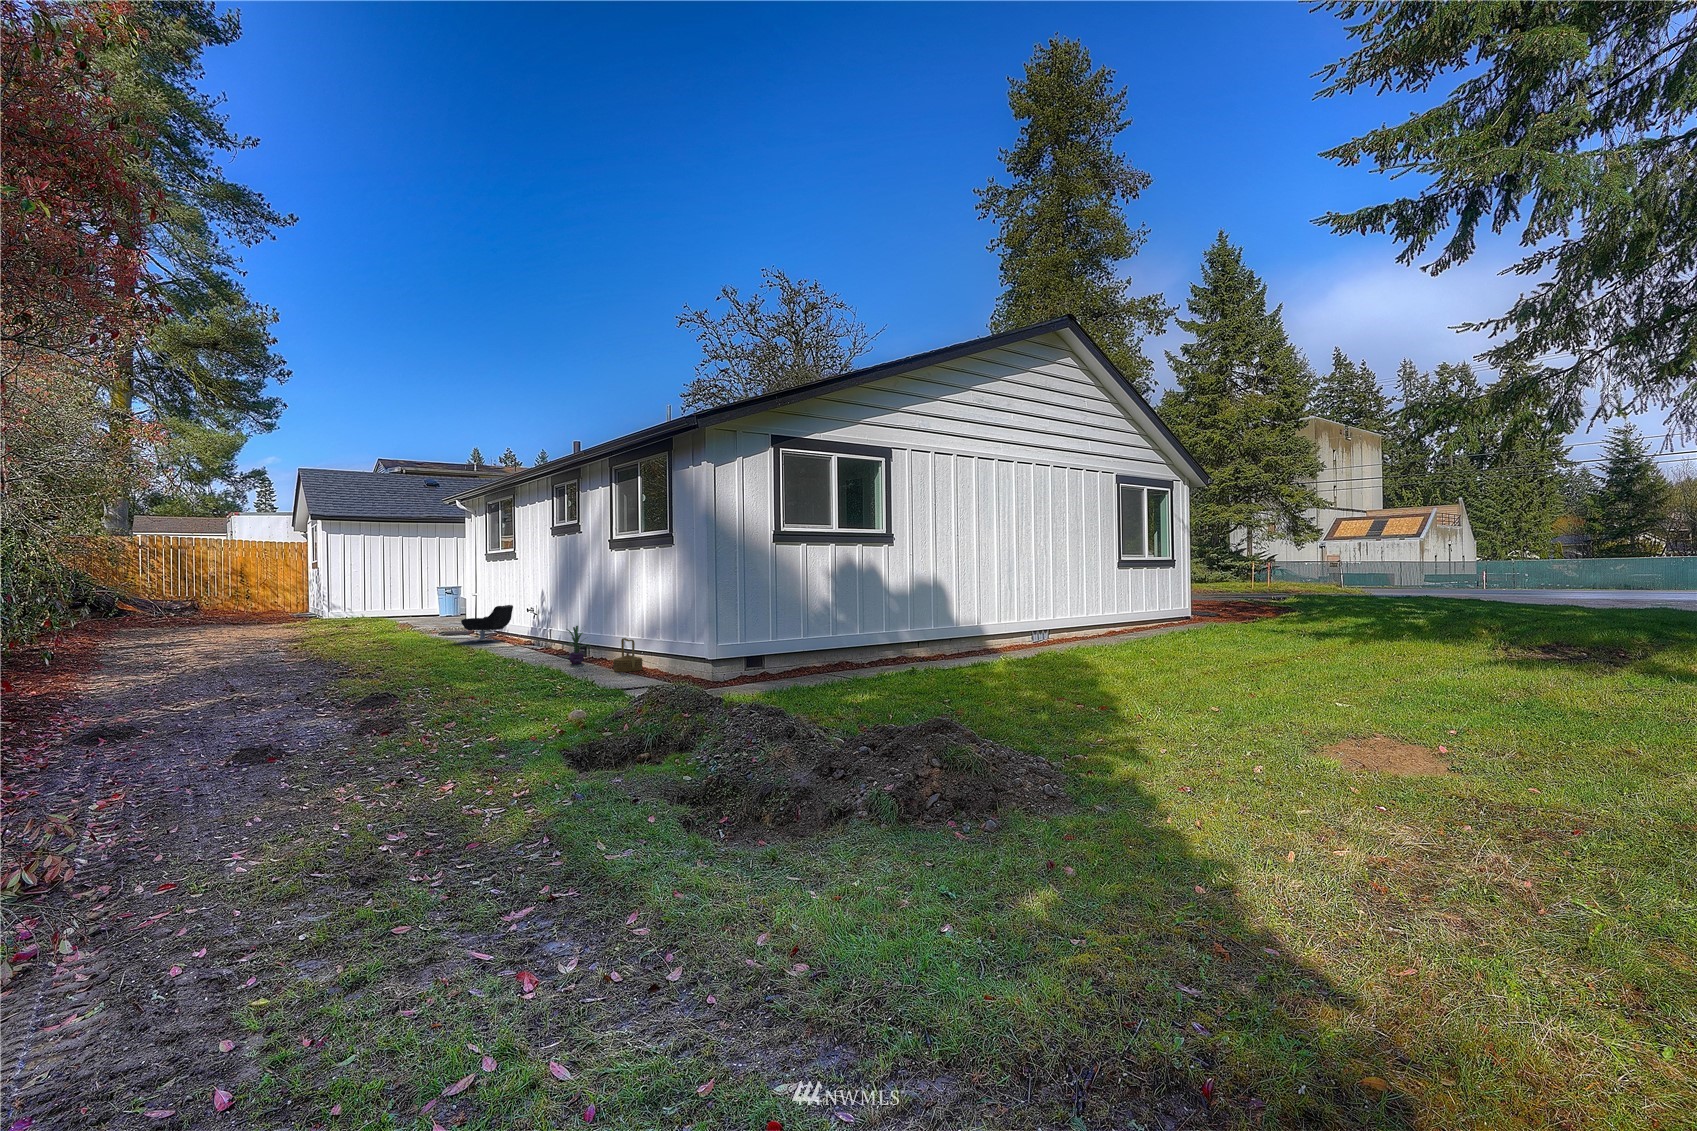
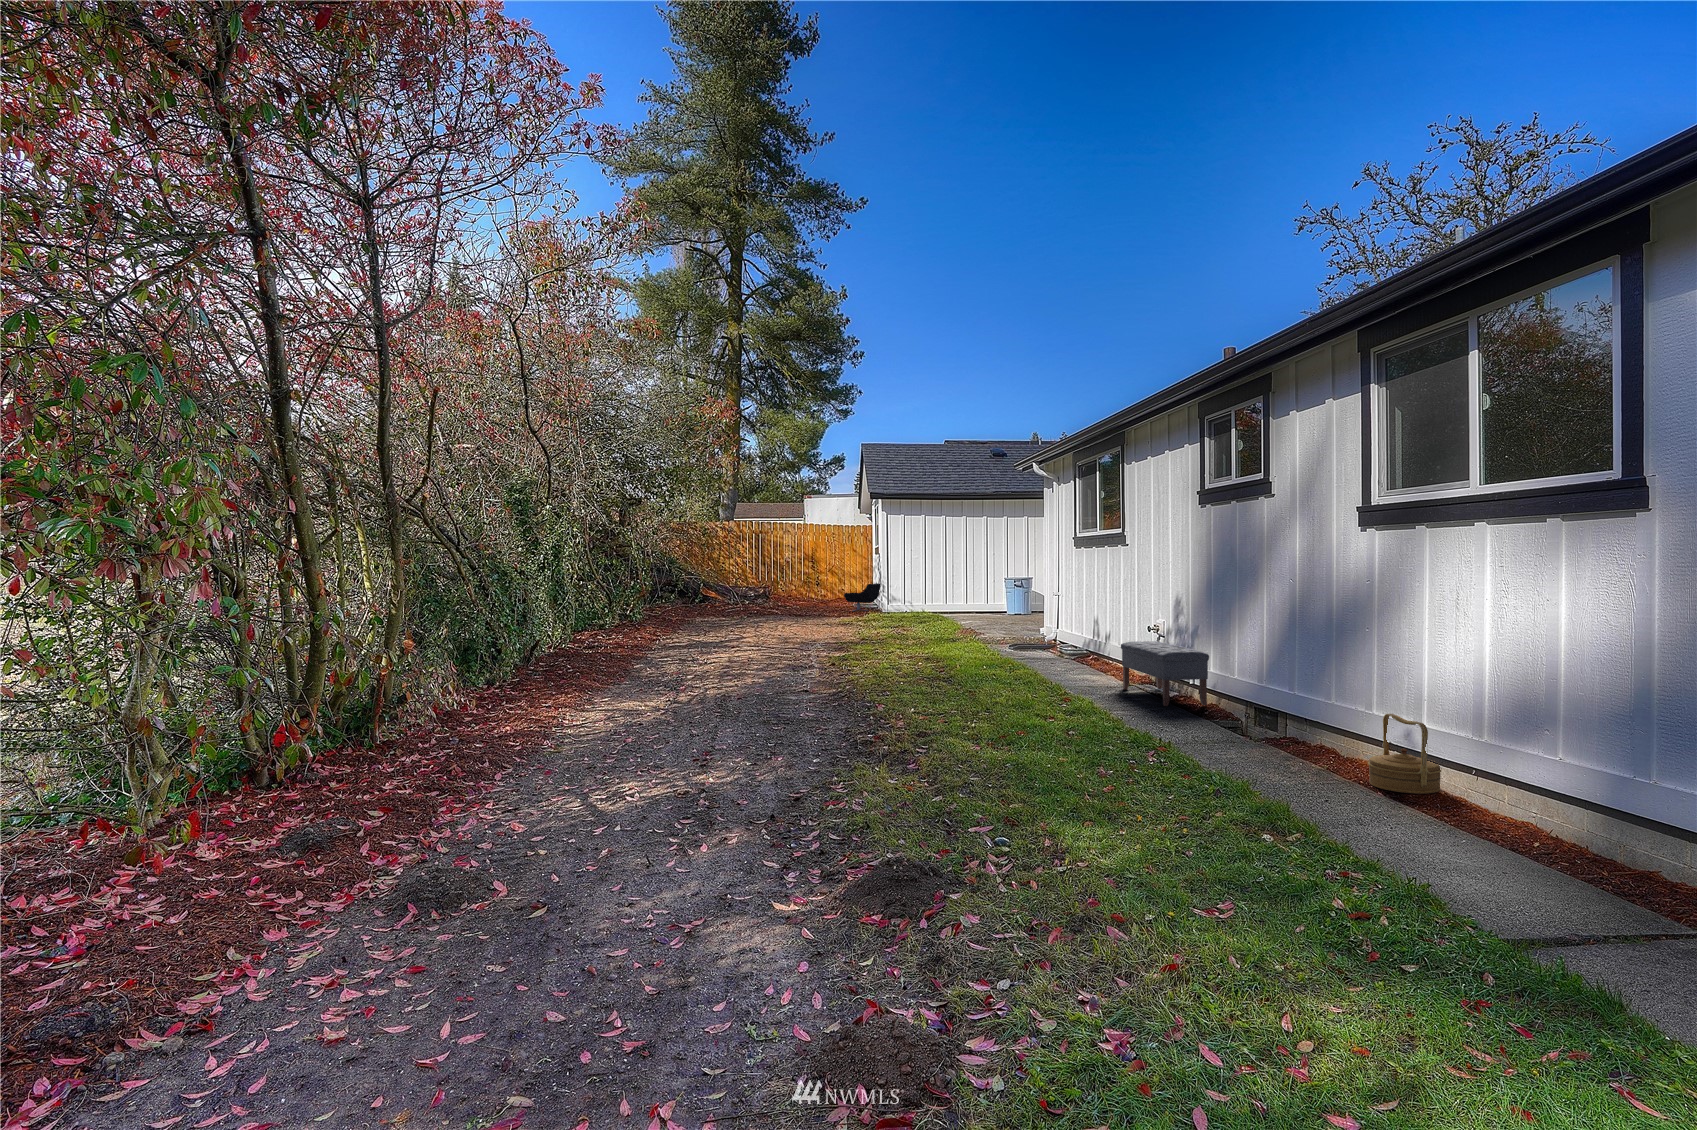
lounge chair: present [461,605,513,642] -> present [844,583,880,611]
bench: none [509,618,558,653] -> present [1121,641,1209,706]
decorative plant: present [563,626,590,664] -> none [1223,671,1308,748]

